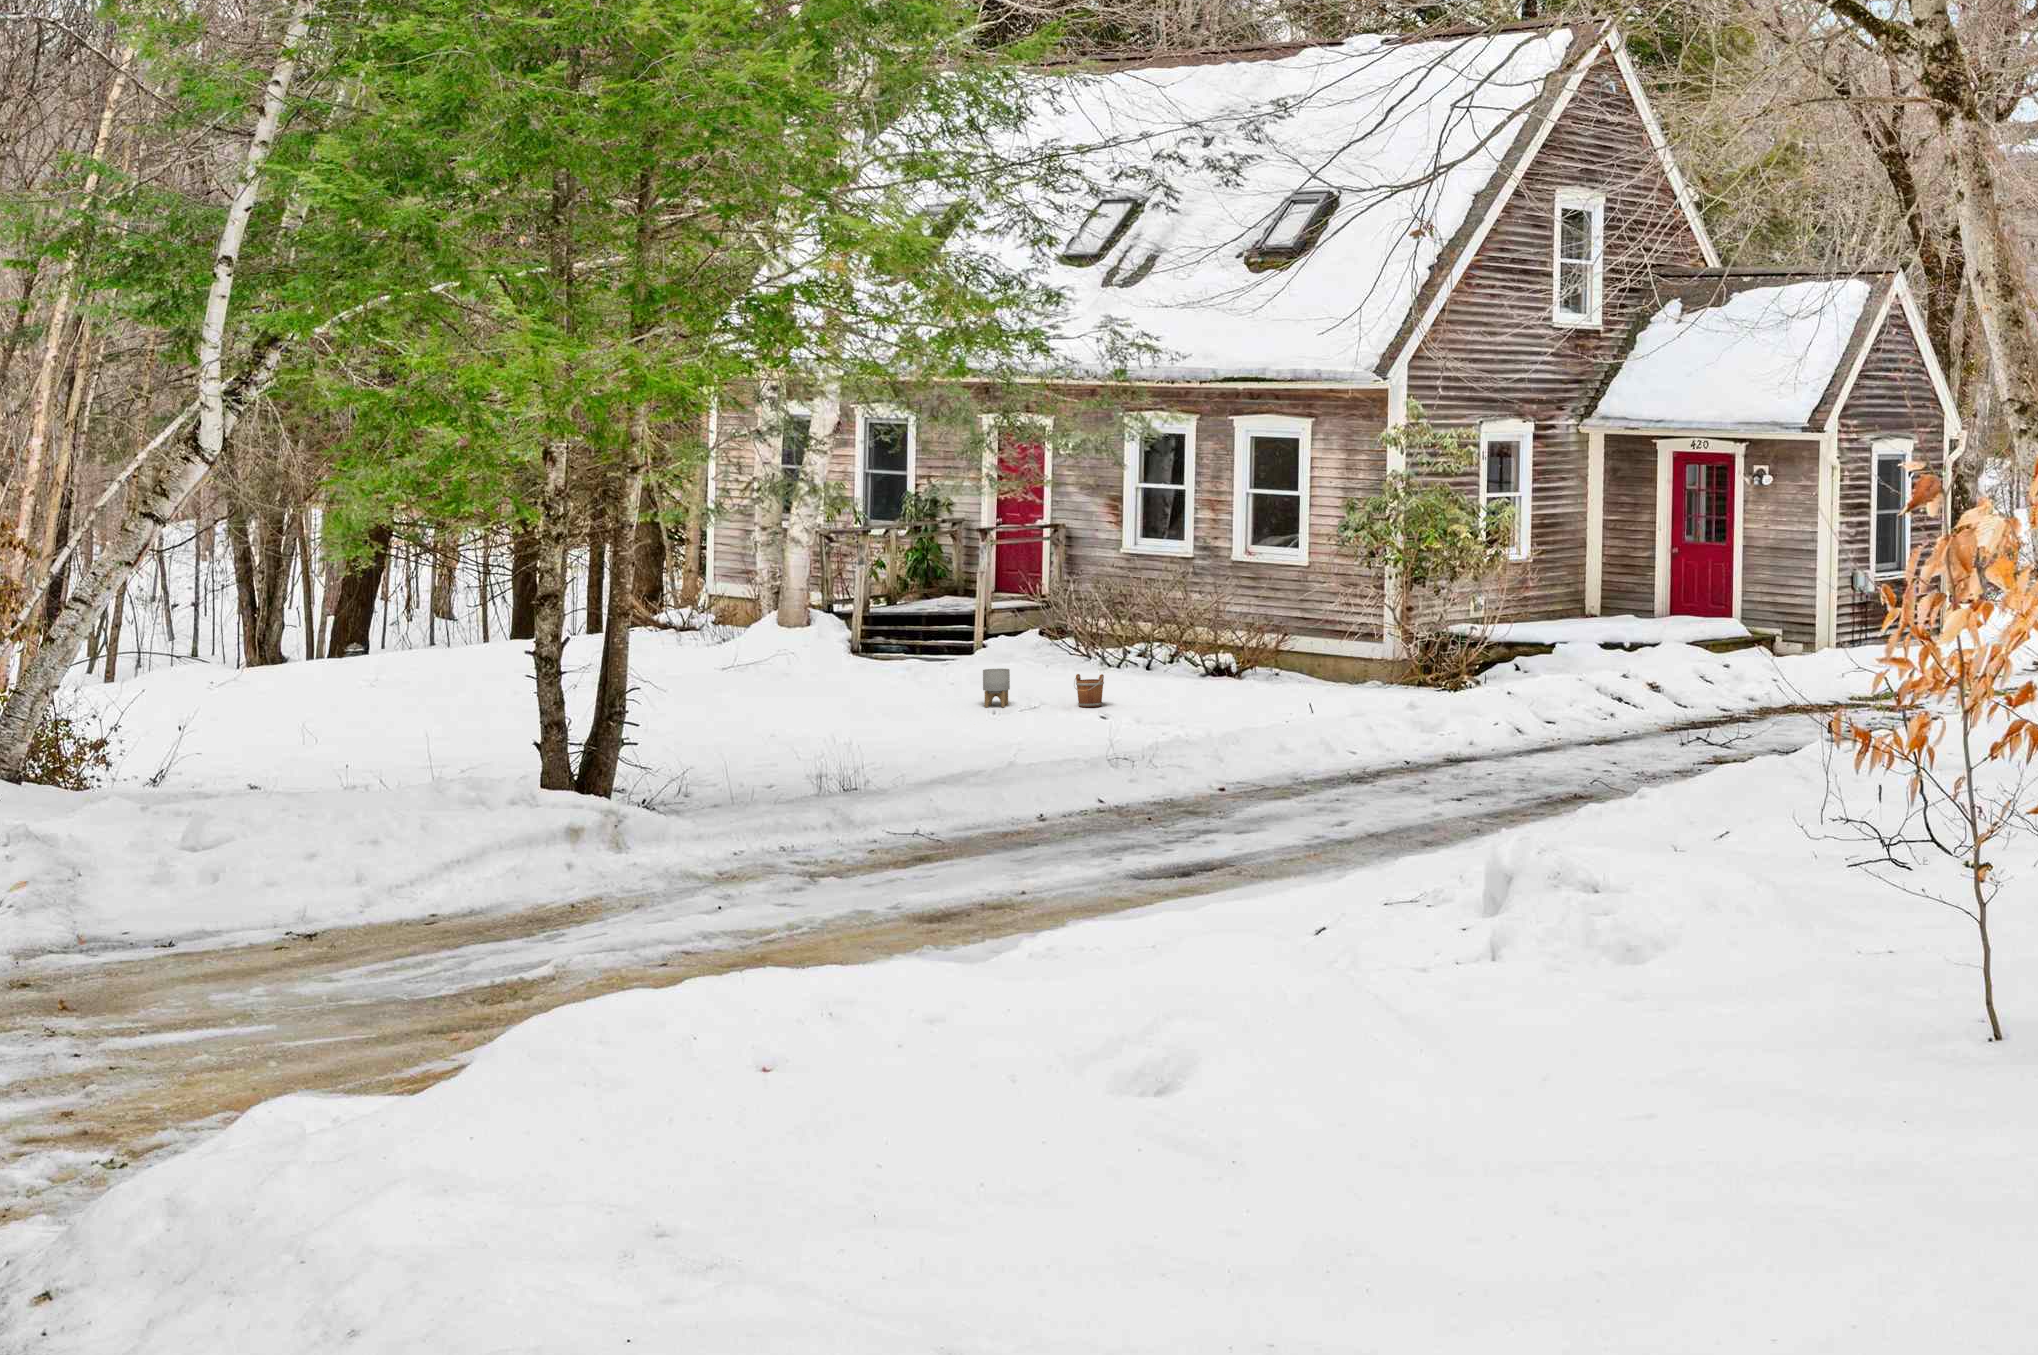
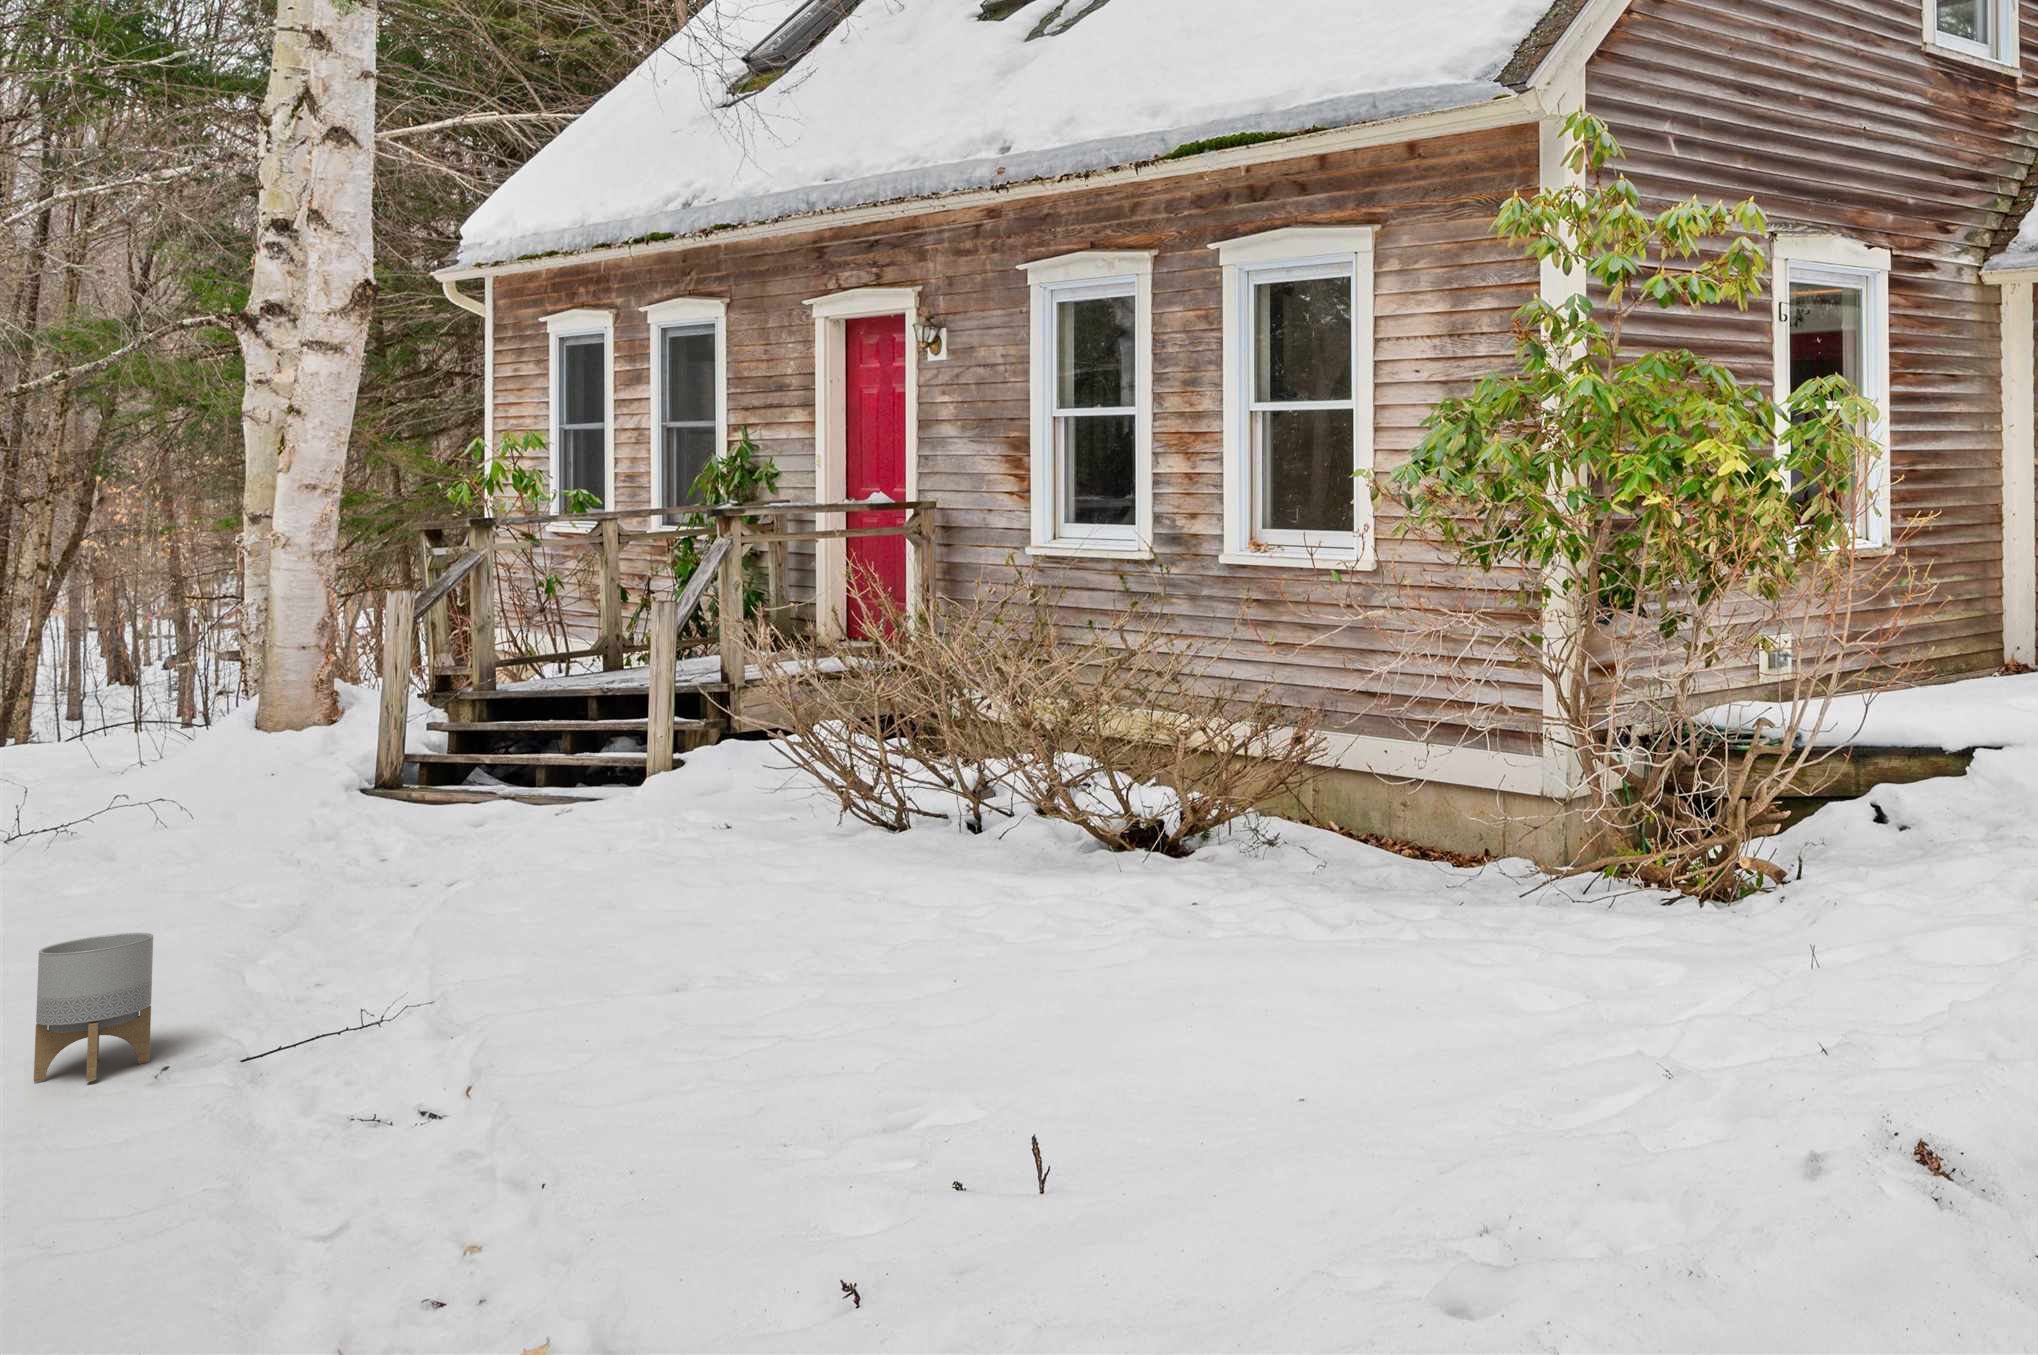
bucket: present [1074,674,1104,707] -> none [344,950,469,1078]

